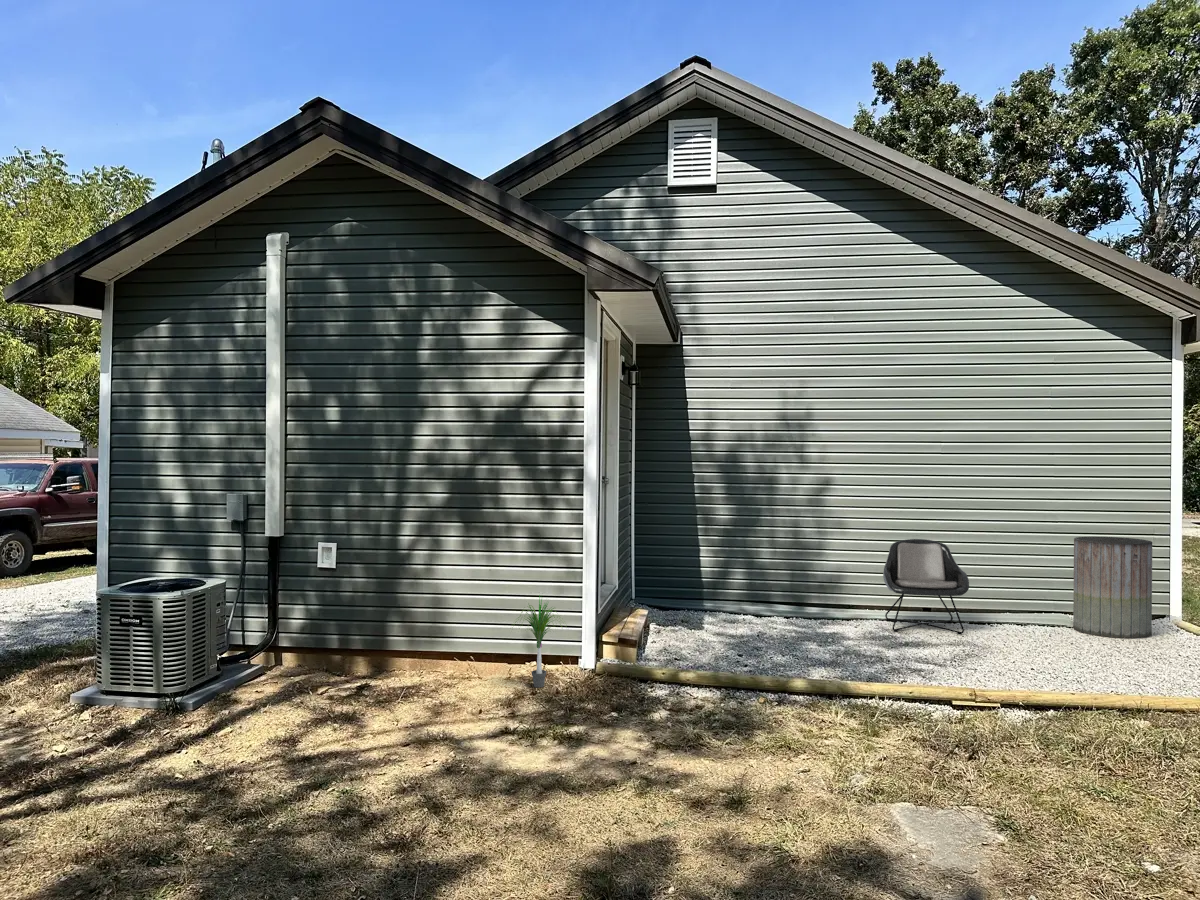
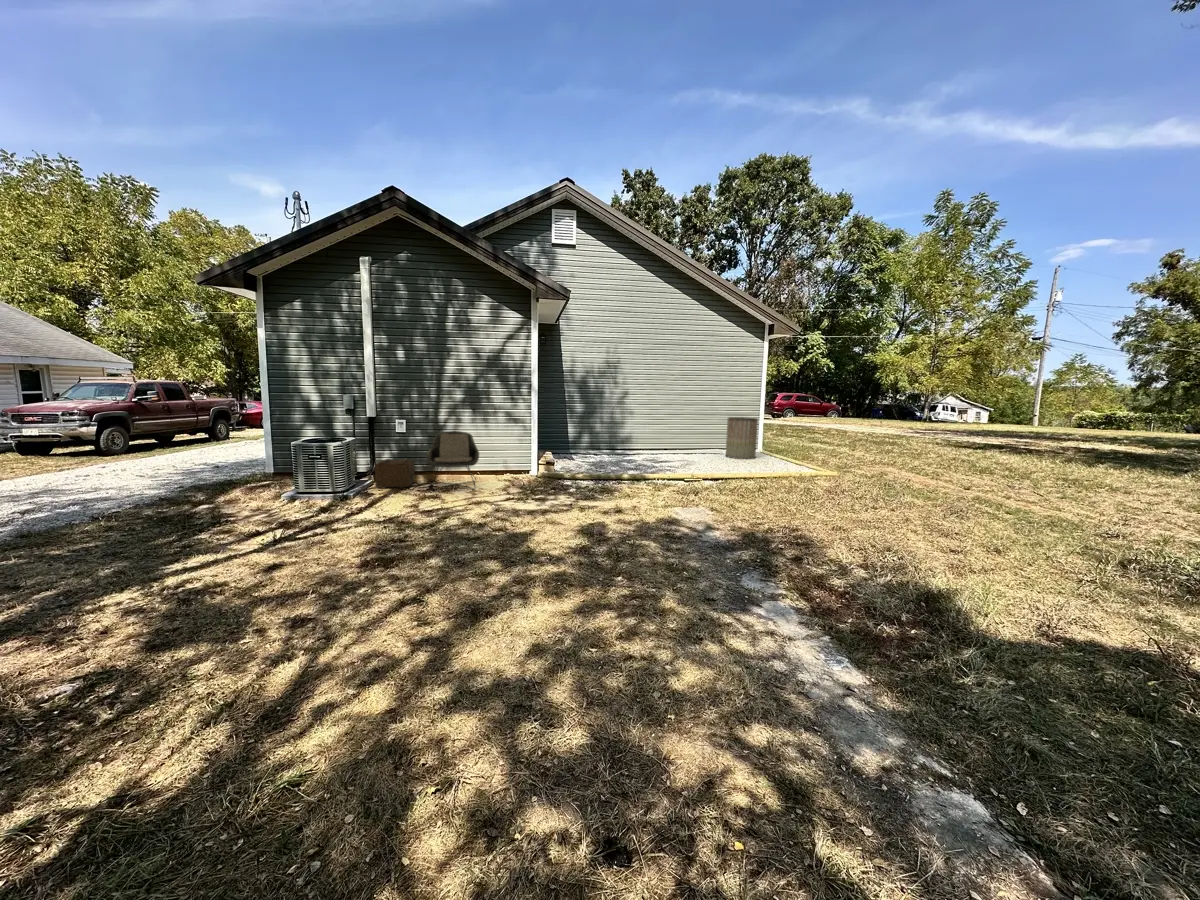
lounge chair: present [883,539,969,635] -> present [427,431,479,491]
potted plant: present [518,599,555,687] -> none [498,441,527,484]
wooden crate: none [263,622,348,687] -> present [375,459,415,488]

